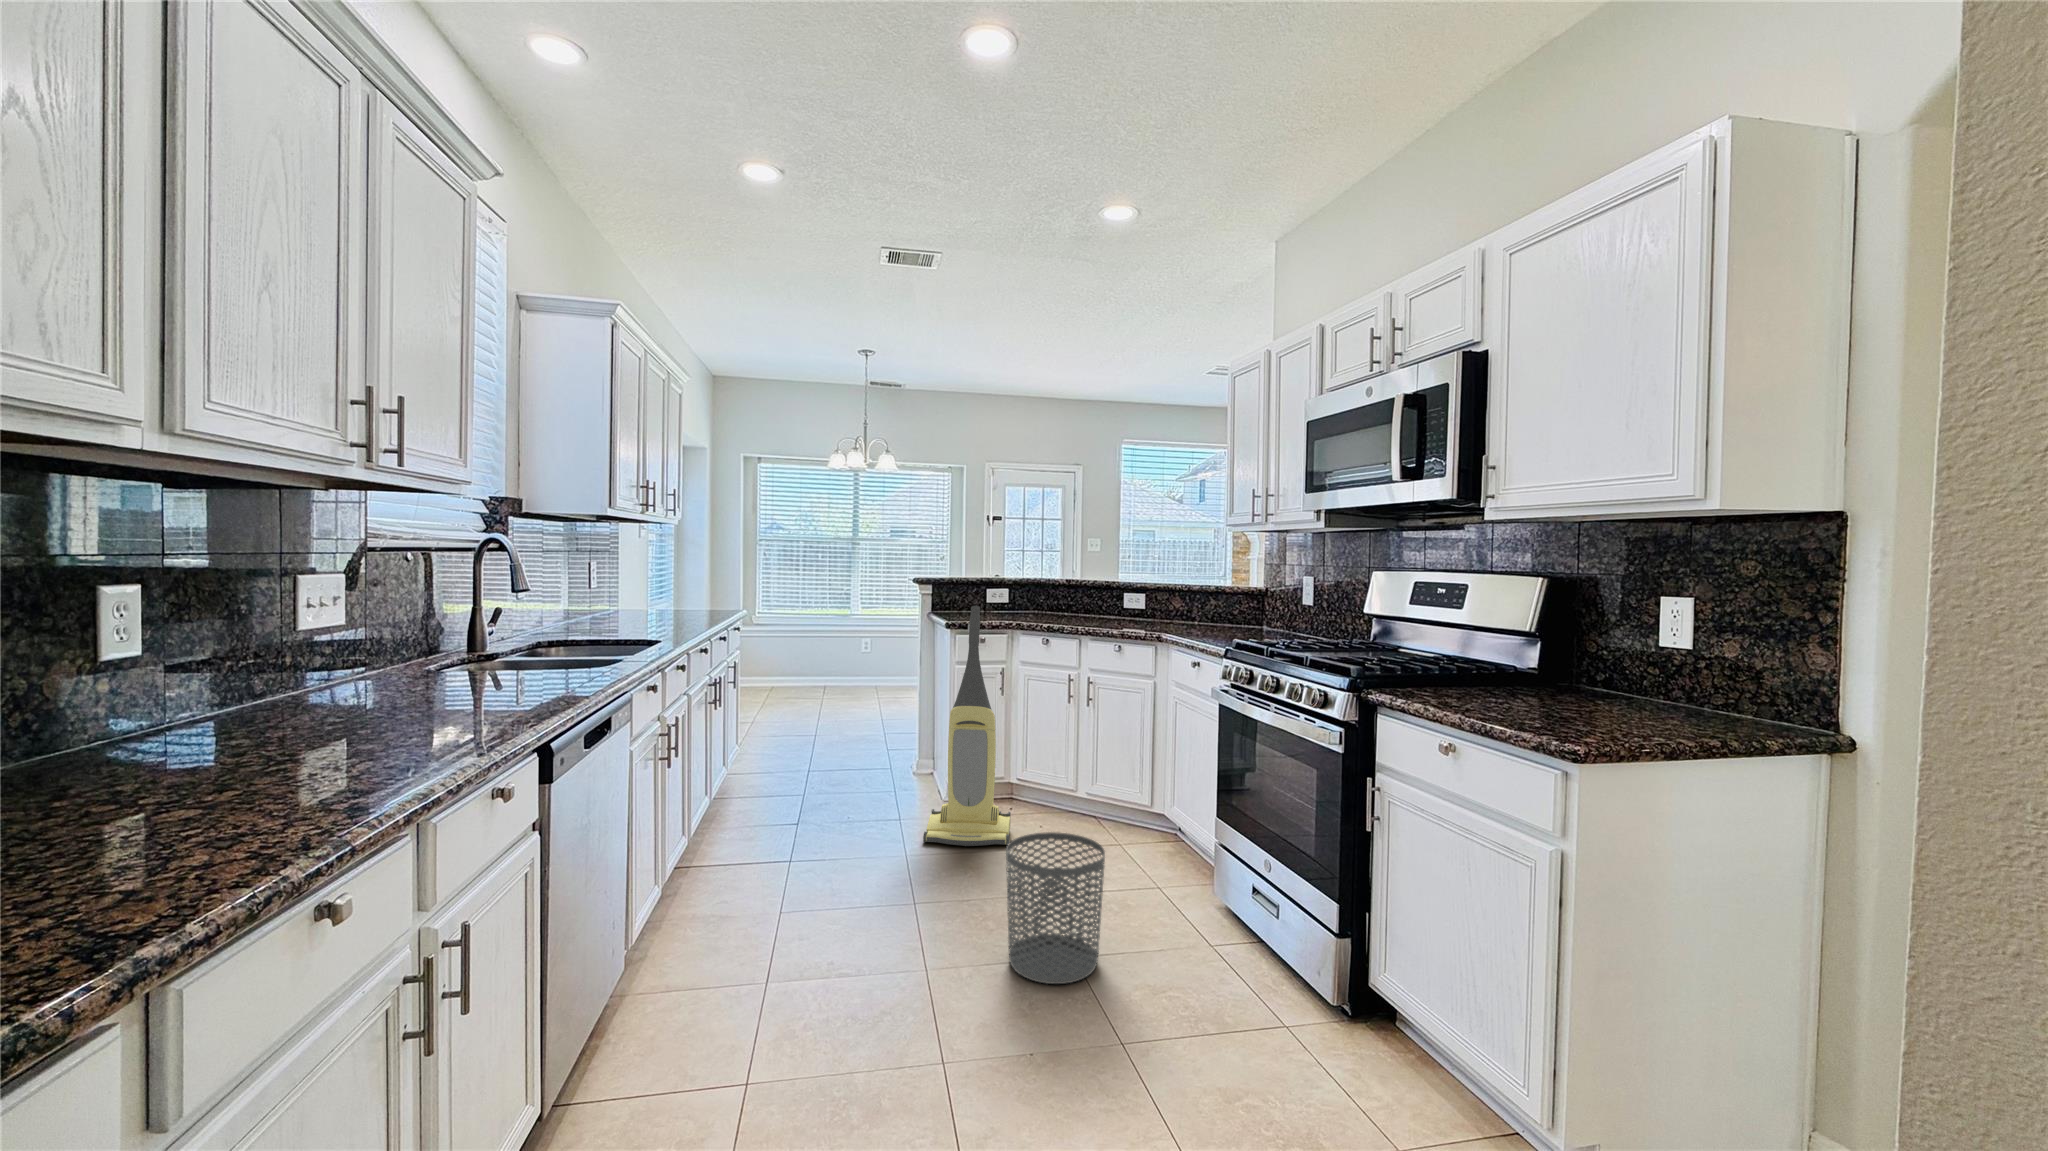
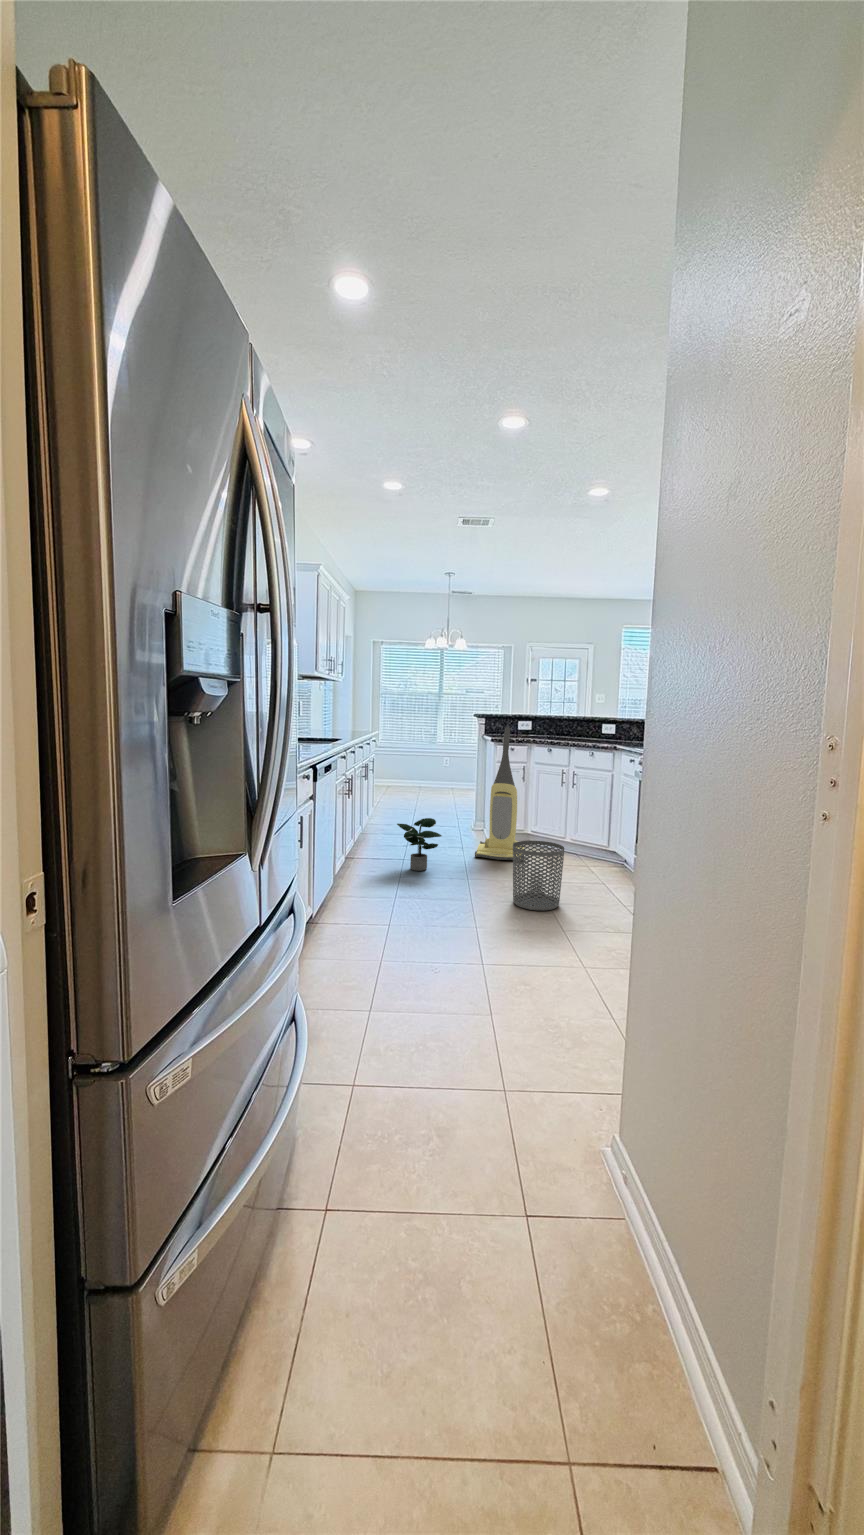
potted plant: none [773,783,863,891] -> present [397,818,442,871]

